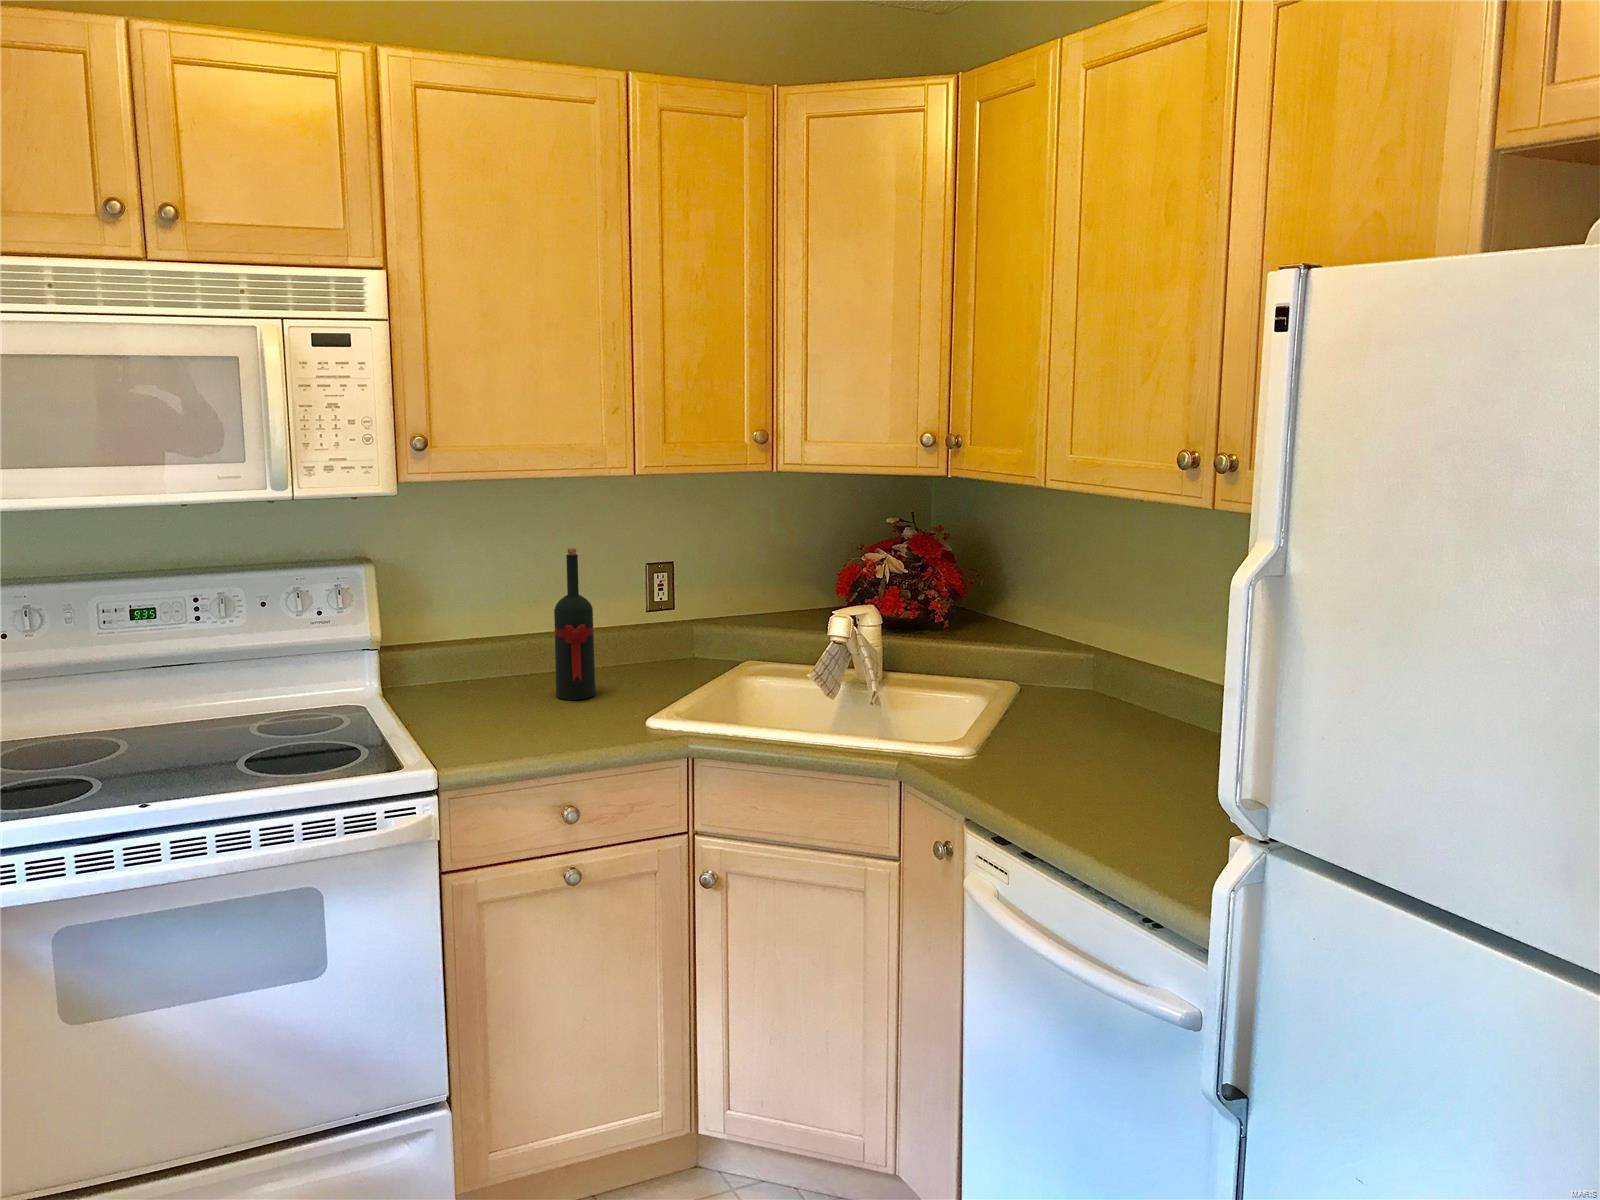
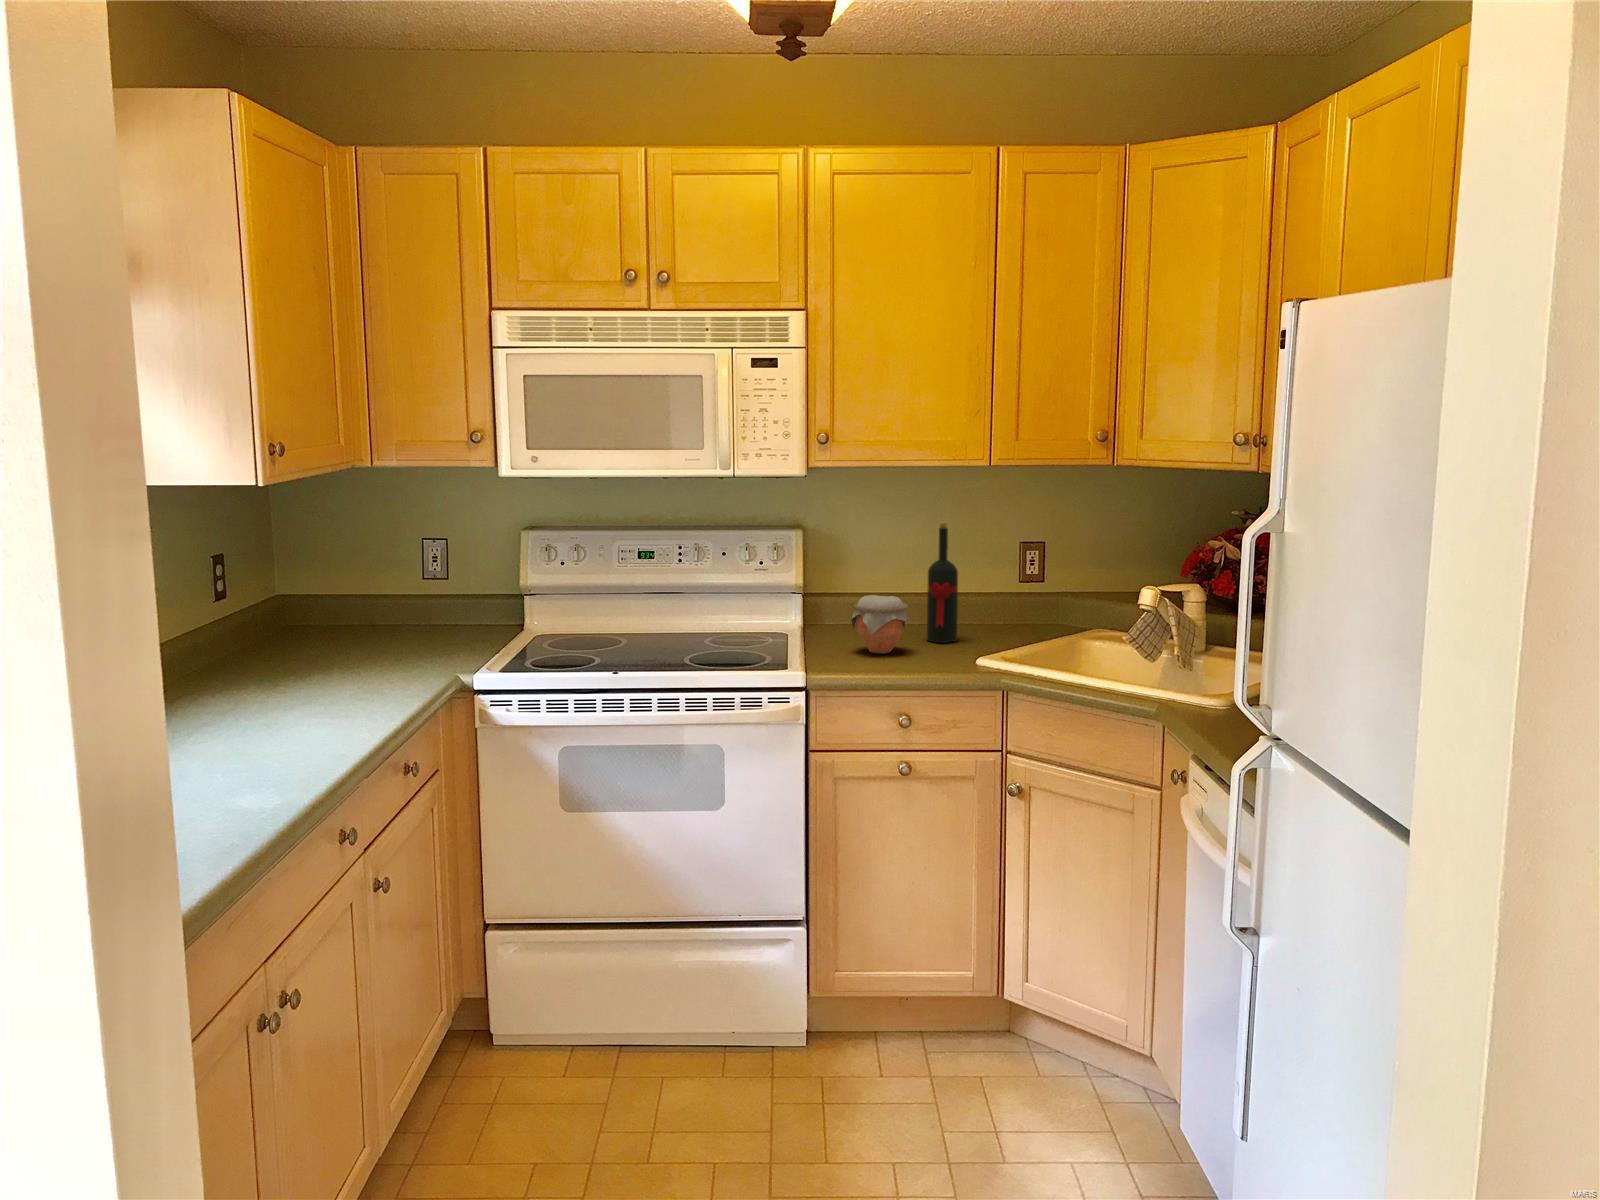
jar: none [474,648,548,725] -> present [852,595,908,654]

